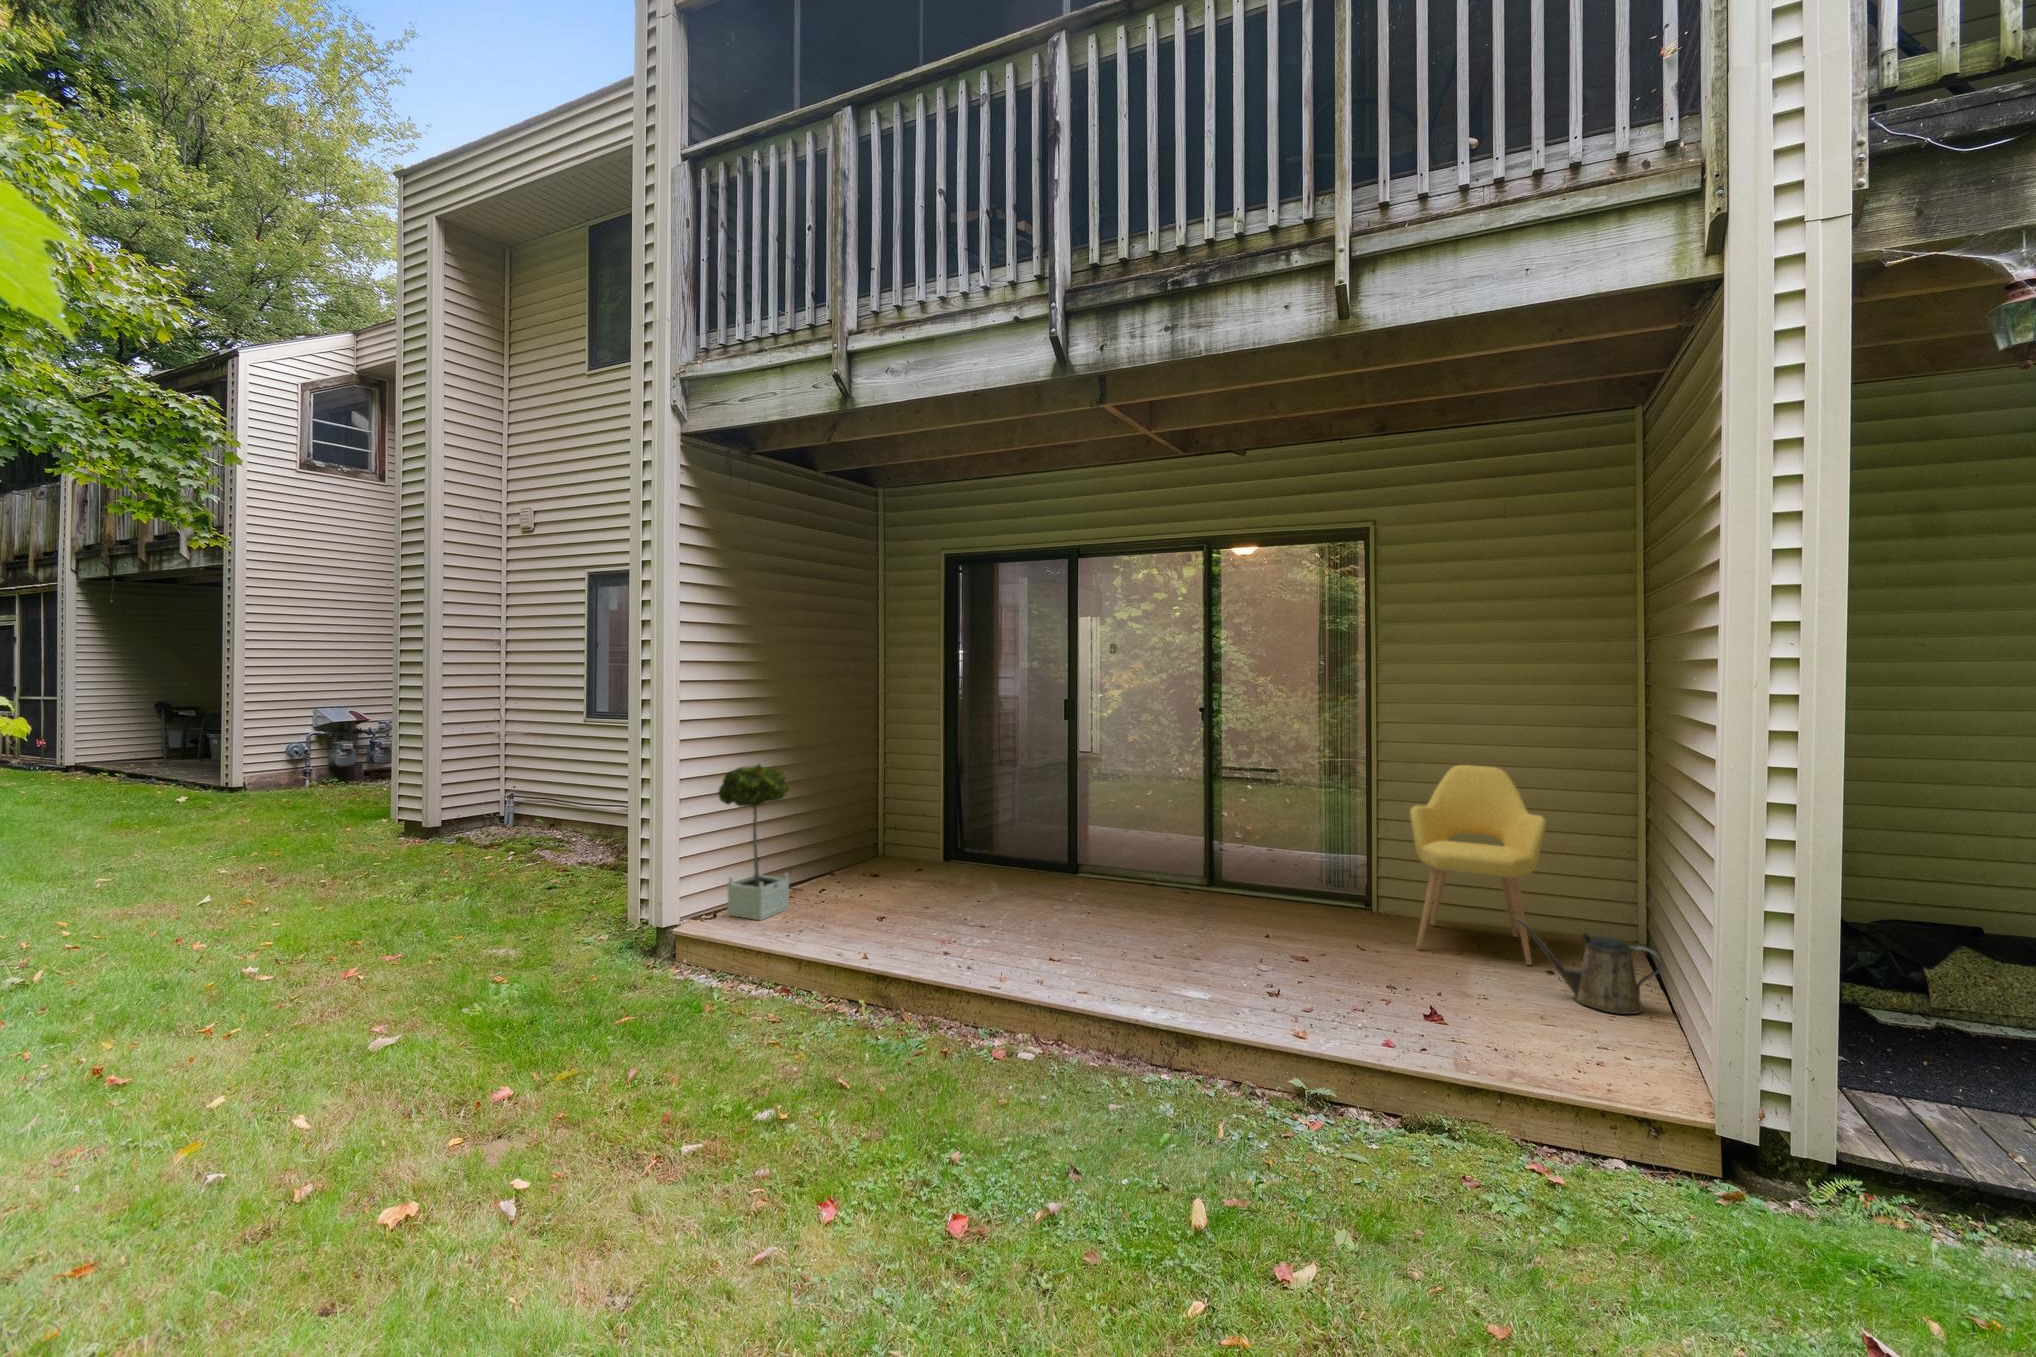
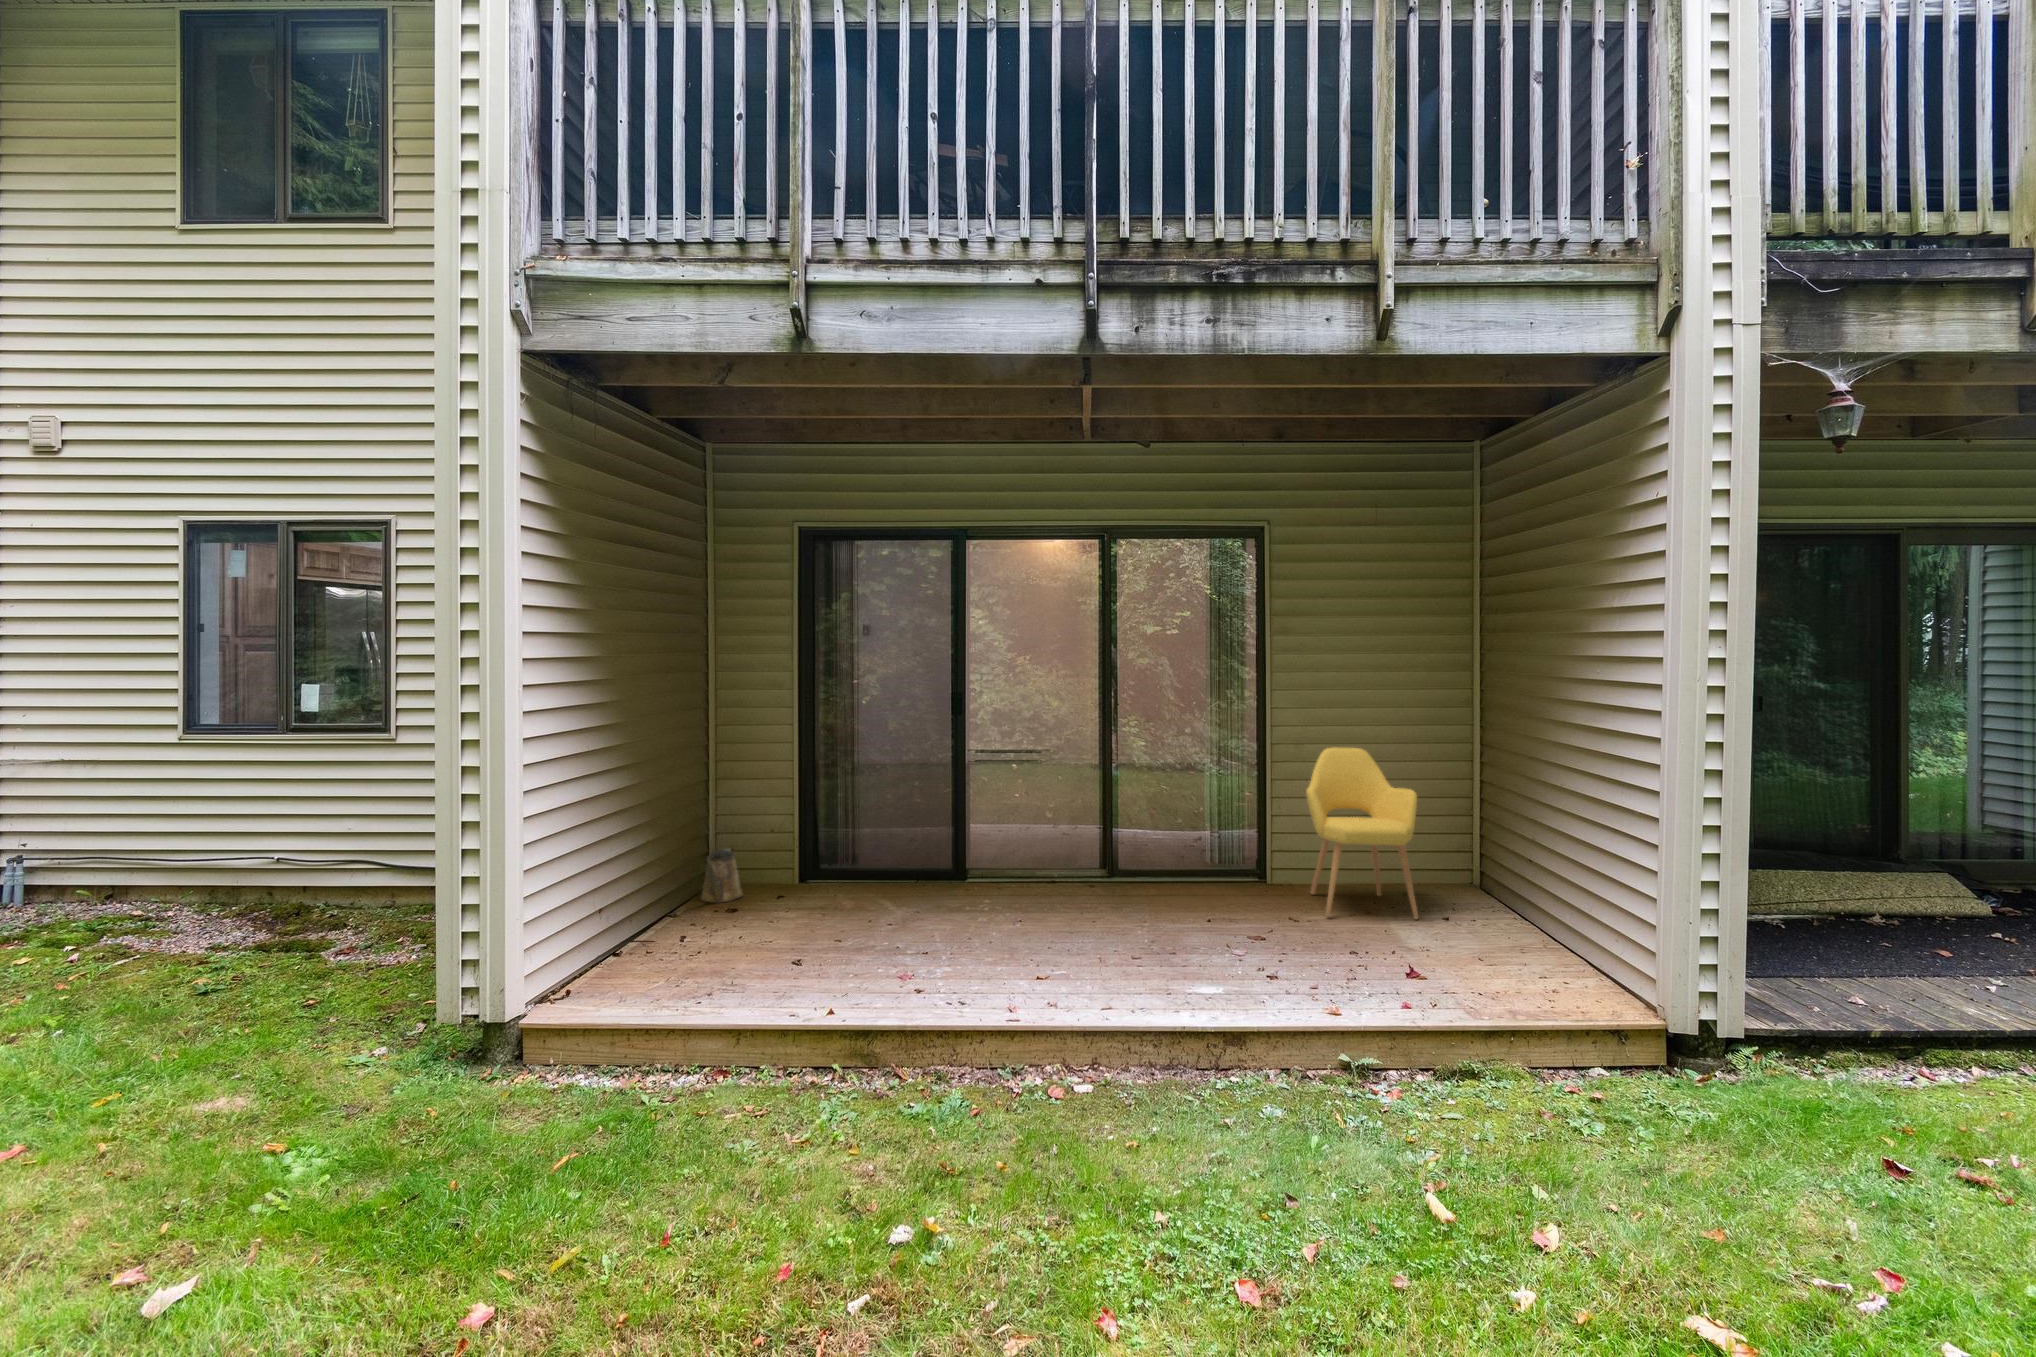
potted tree: present [718,764,789,920] -> none [584,790,674,989]
watering can: present [1515,917,1661,1014] -> present [701,849,743,903]

